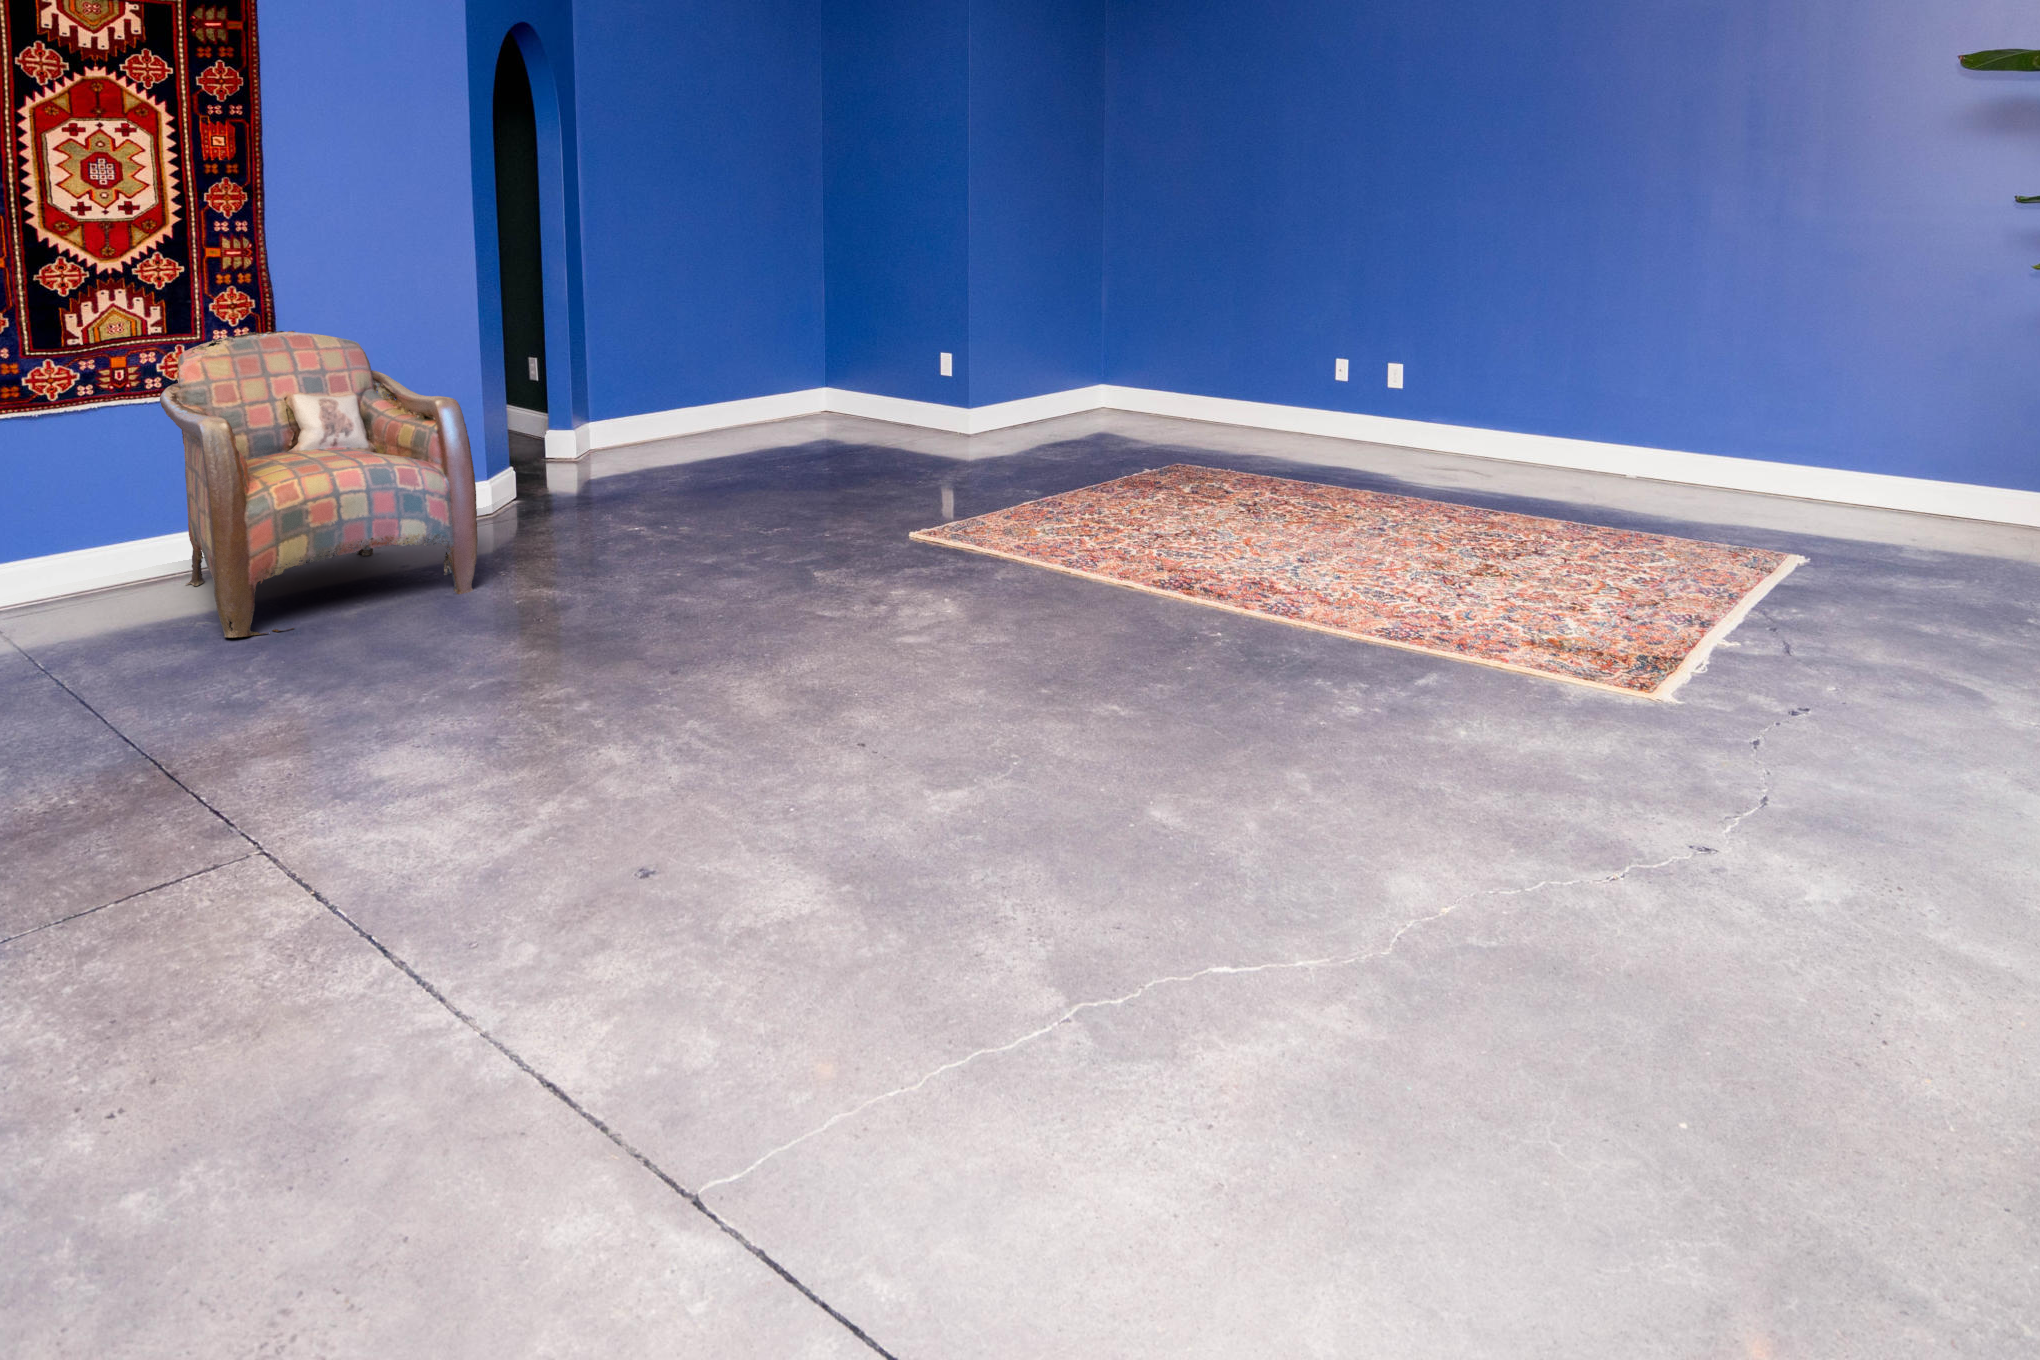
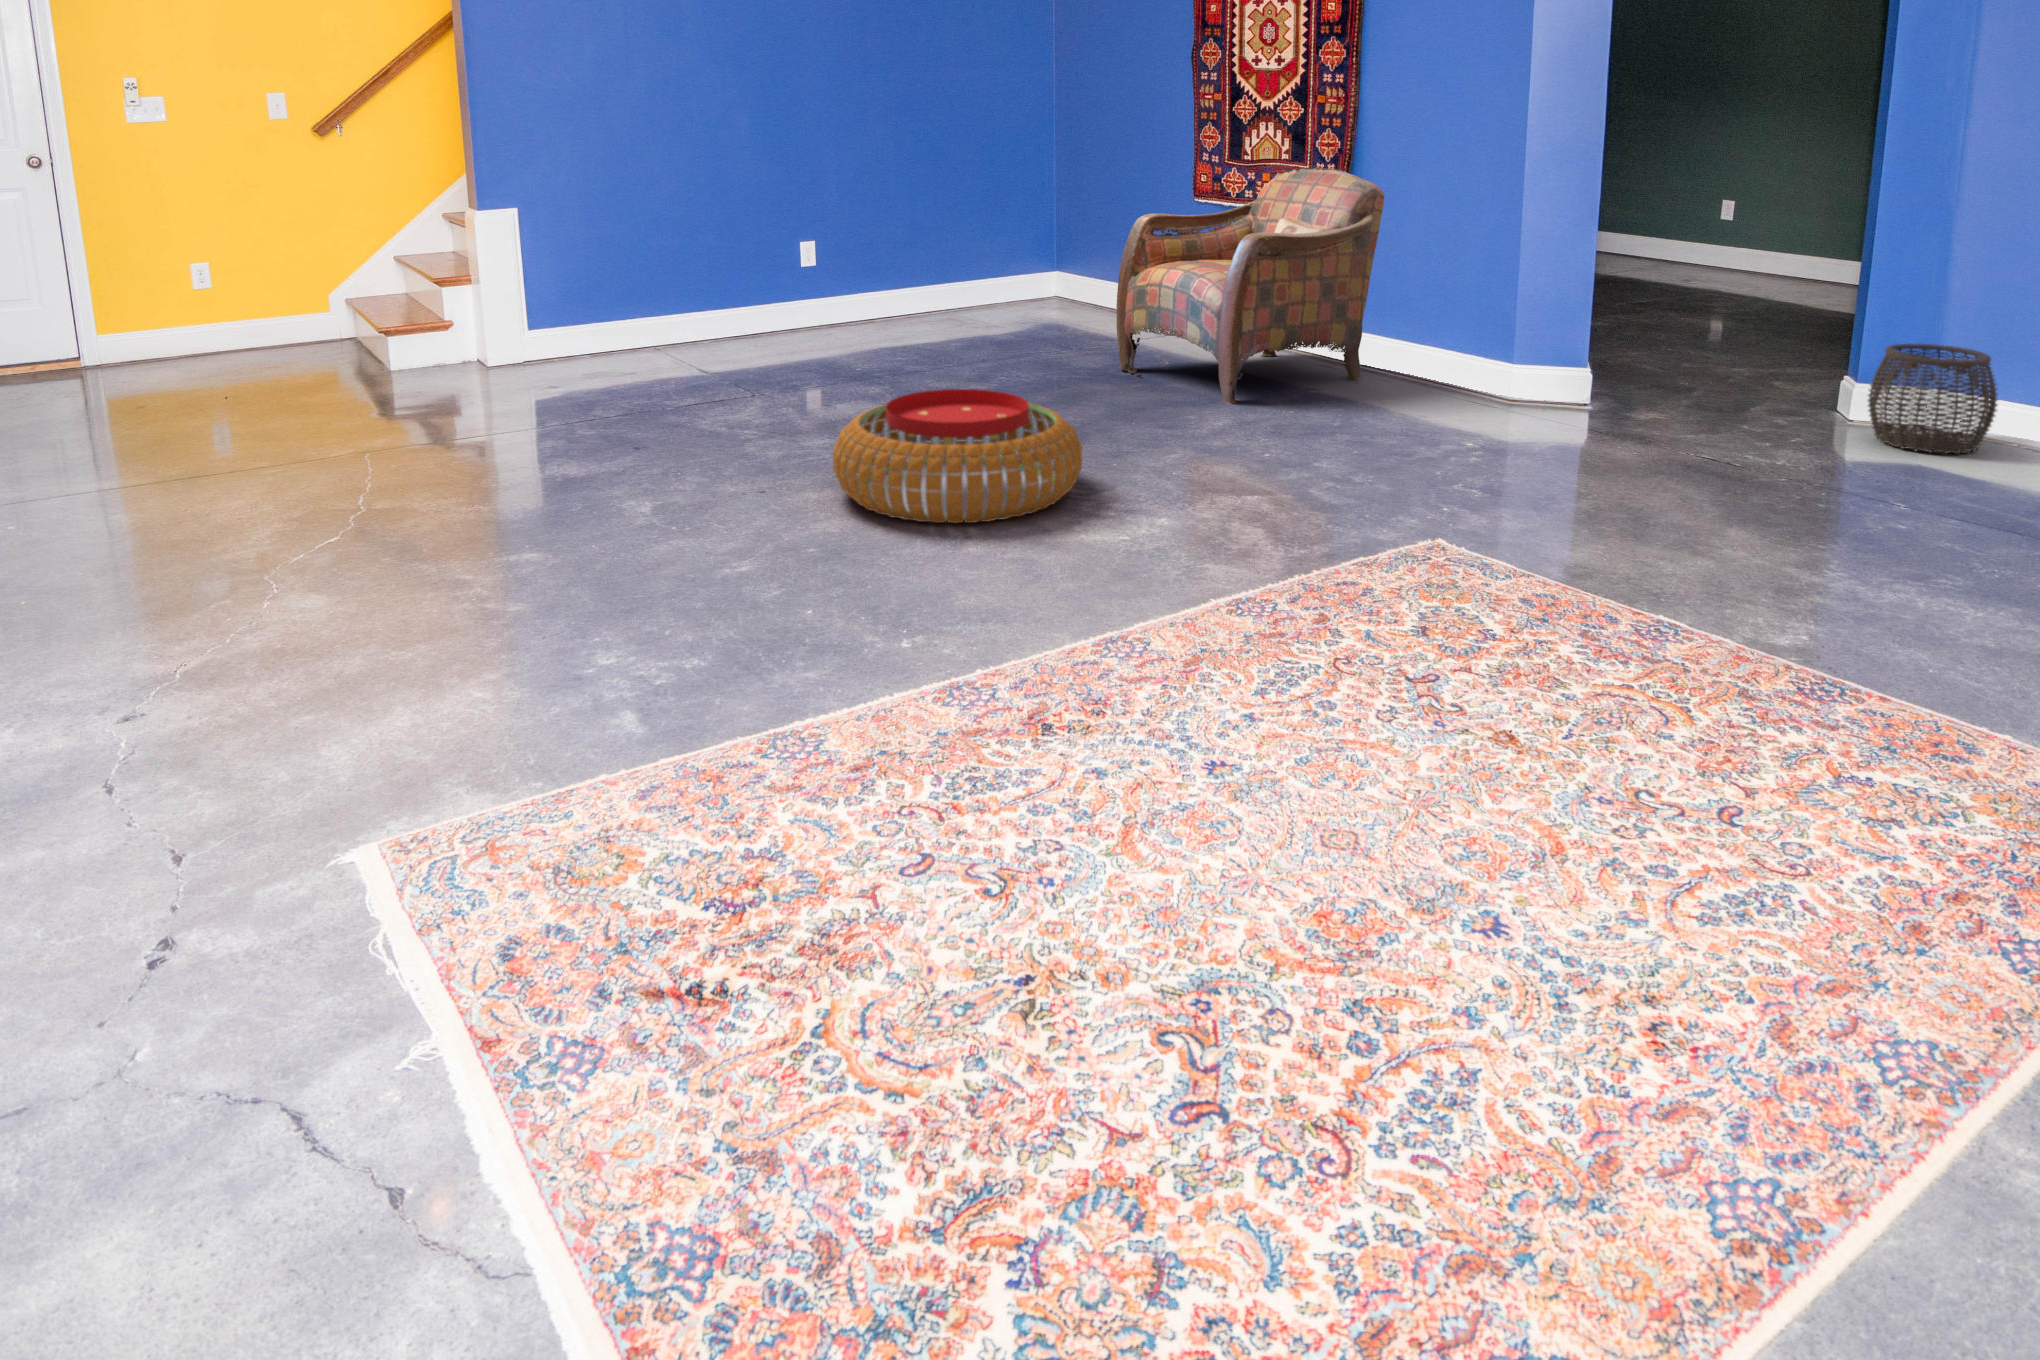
woven basket: none [632,384,709,456] -> present [1868,343,1997,454]
pouf: none [721,549,985,700] -> present [833,389,1082,523]

